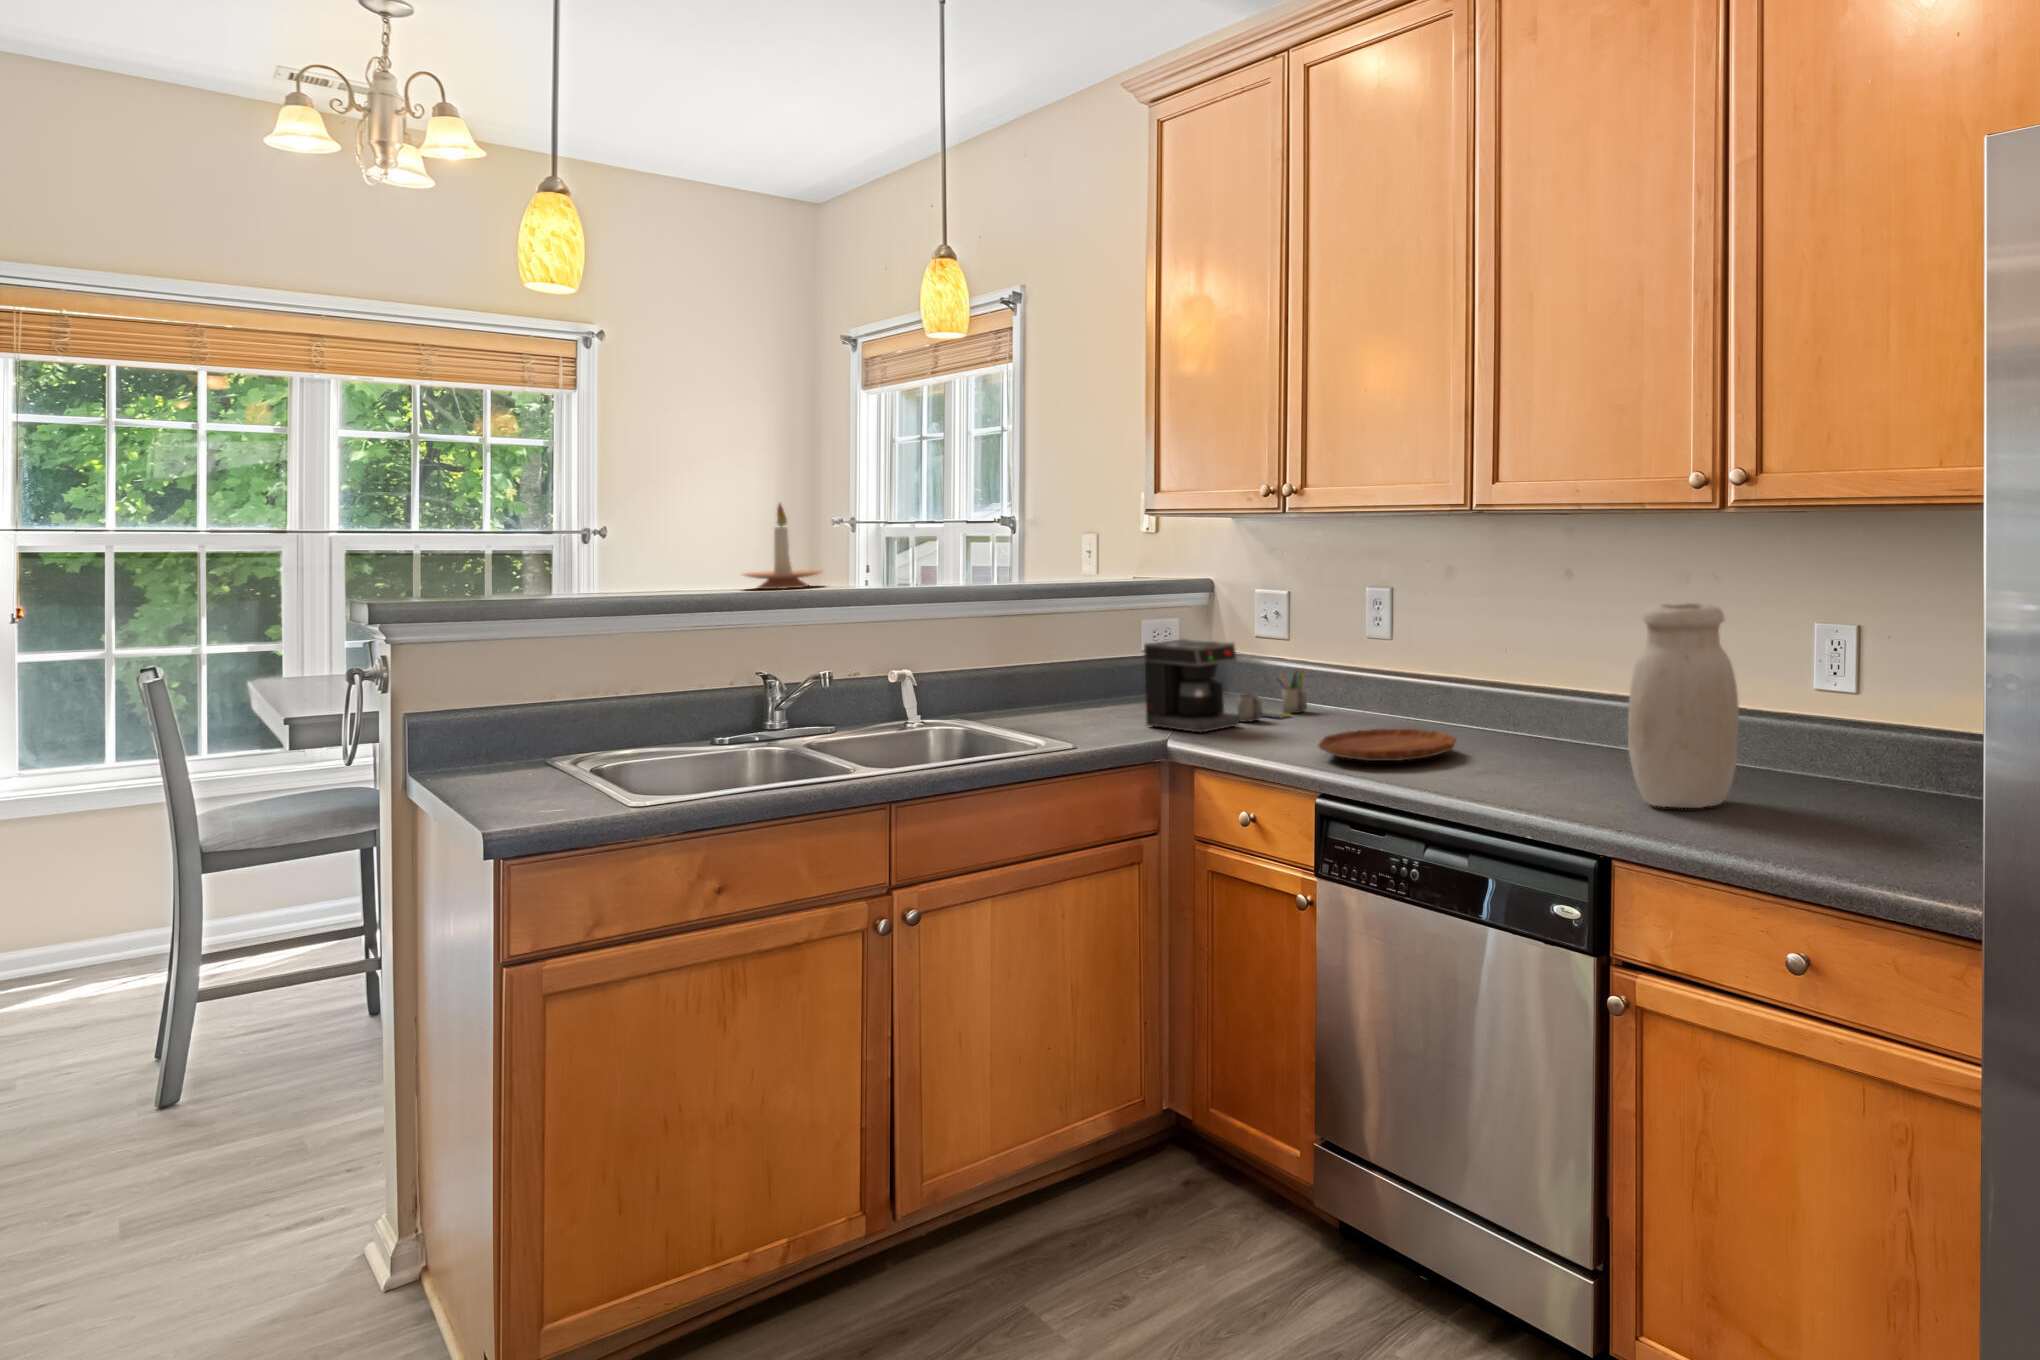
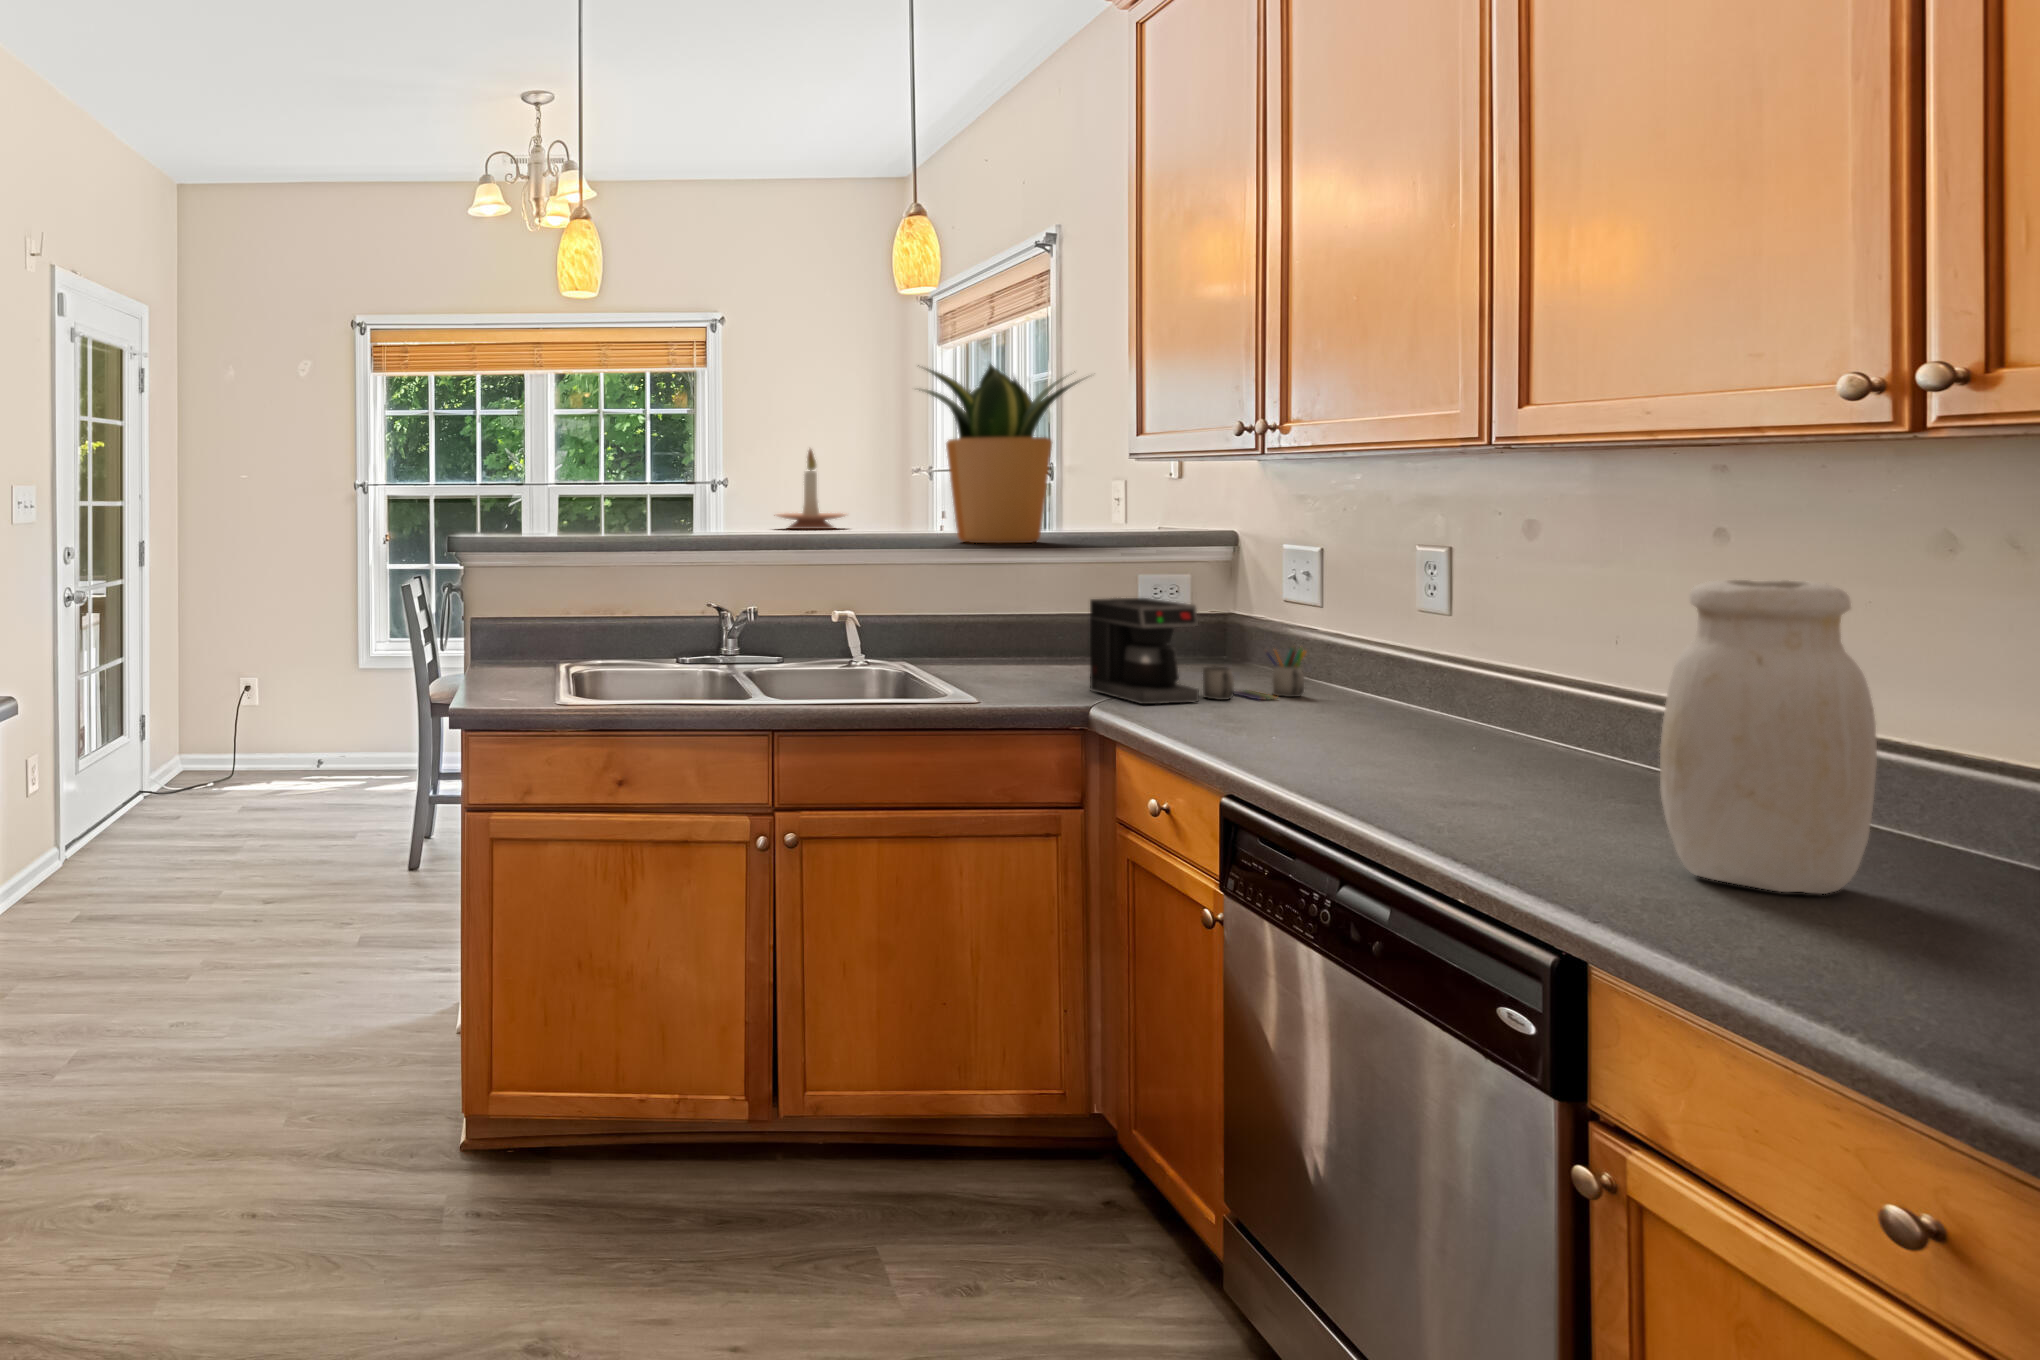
potted plant: none [938,425,1111,597] -> present [918,364,1081,543]
tray: present [1318,729,1456,761] -> none [1251,722,1456,763]

